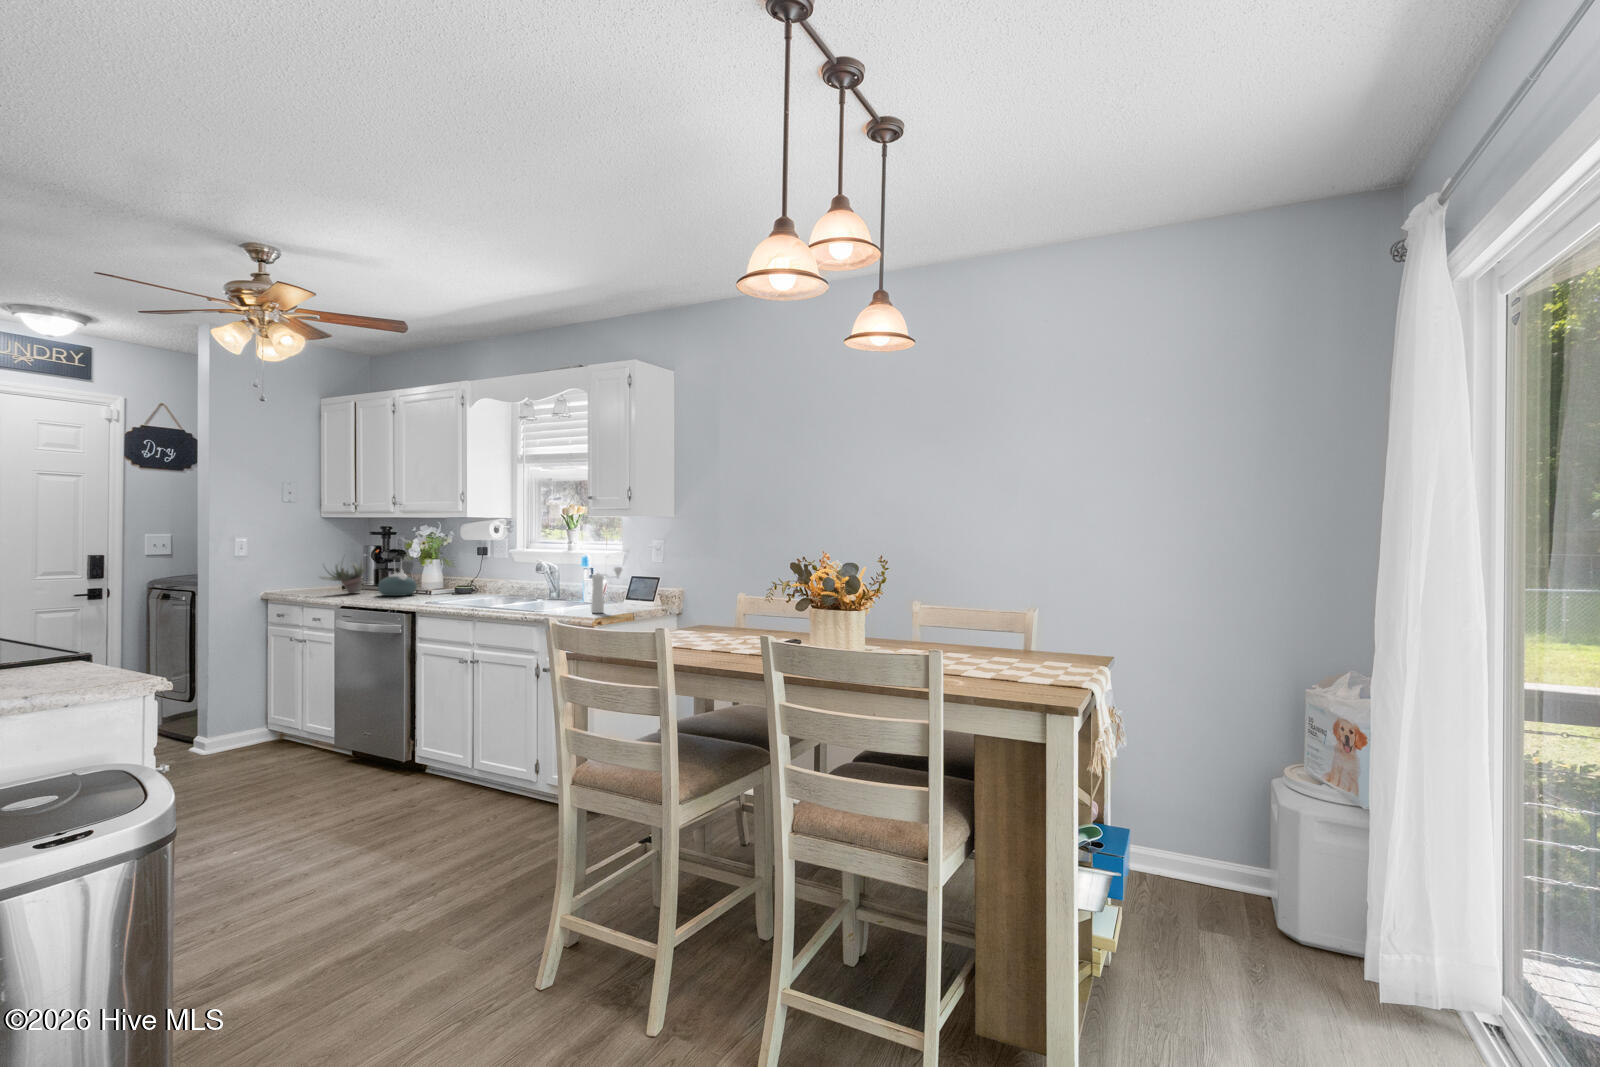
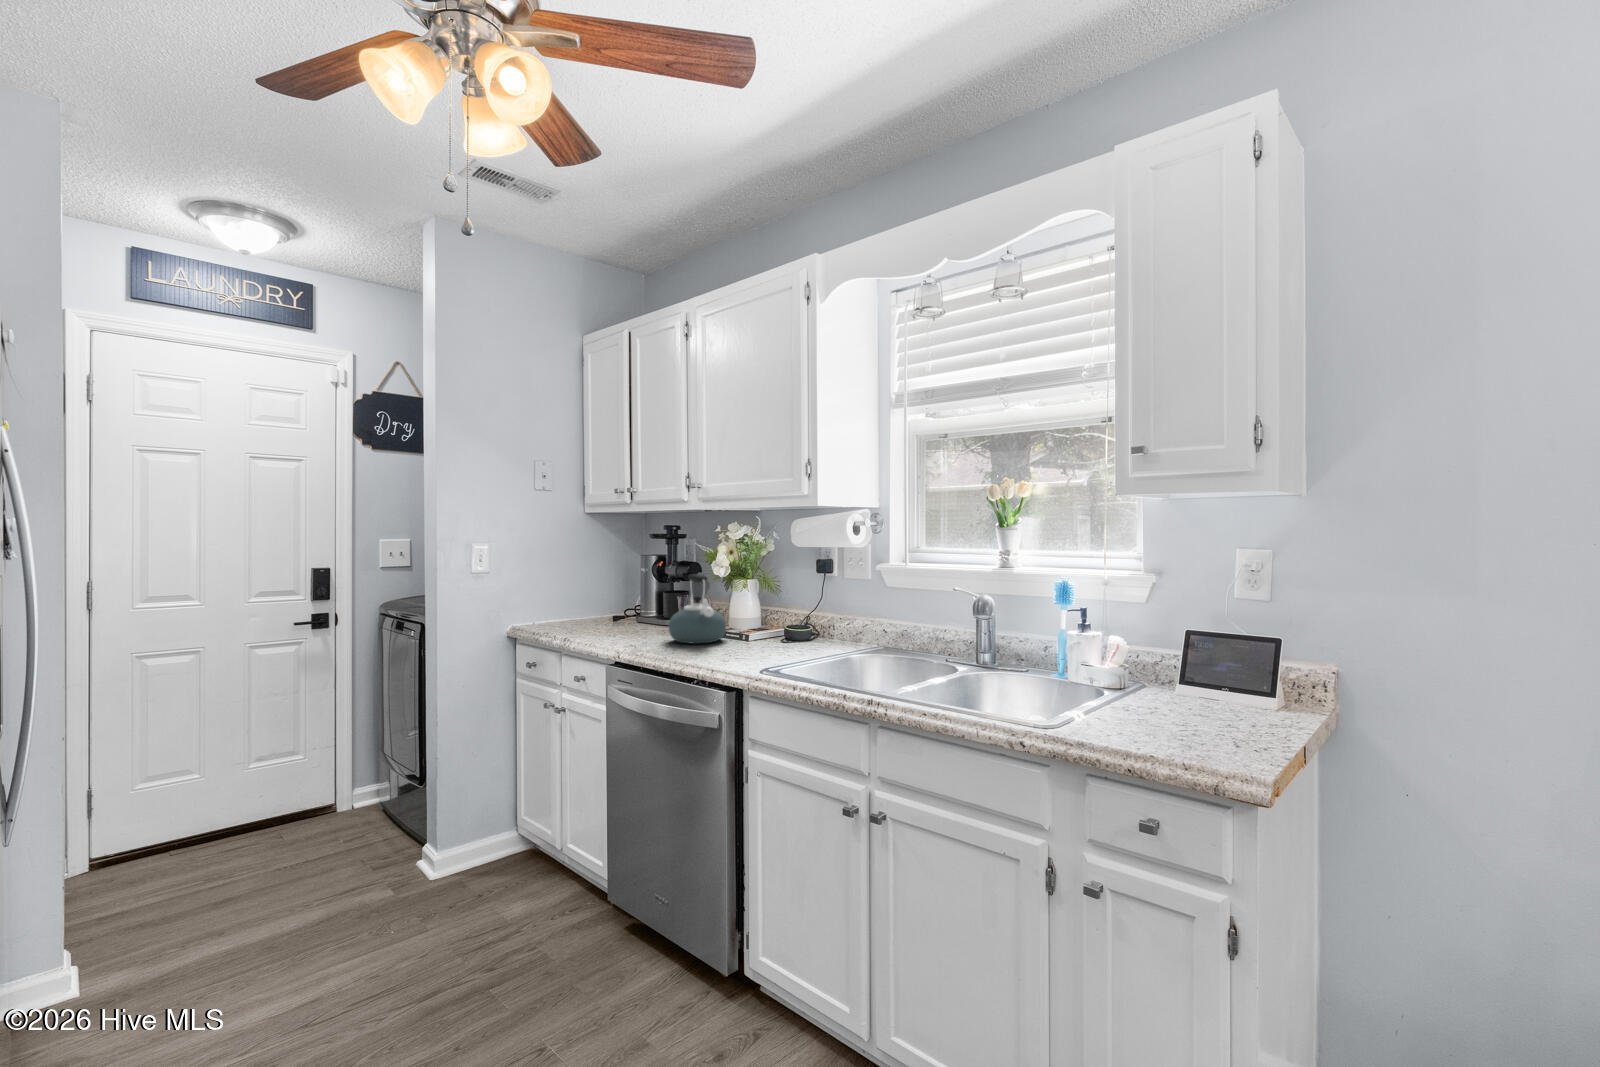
succulent plant: present [320,563,366,593] -> none [582,570,648,634]
pepper mill: present [591,567,622,613] -> none [1183,621,1249,745]

